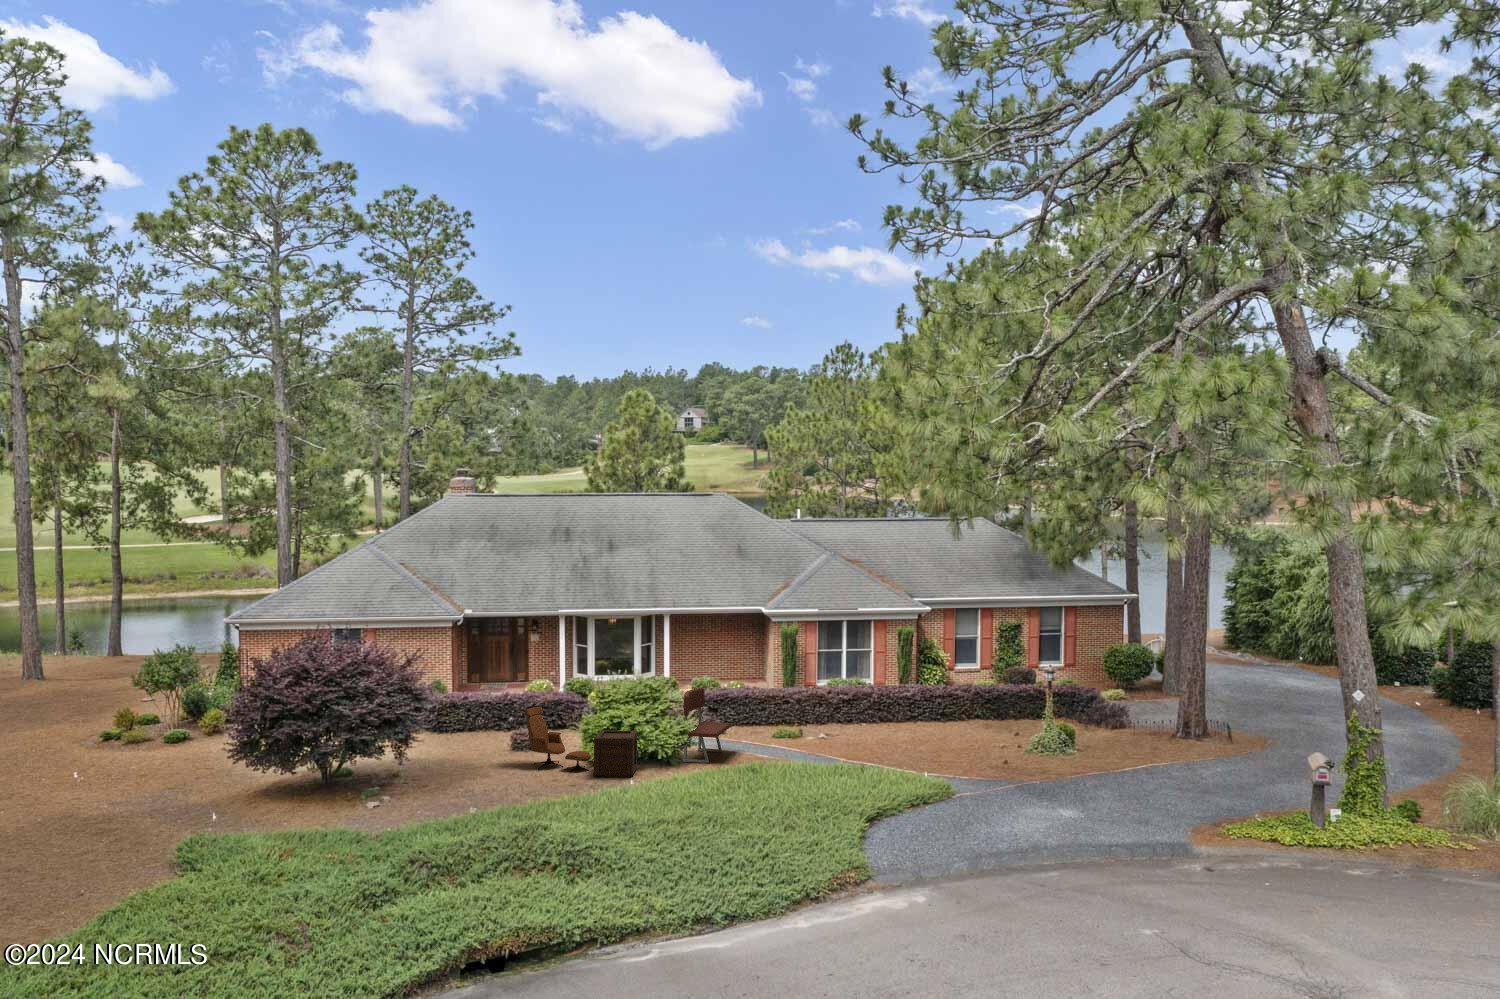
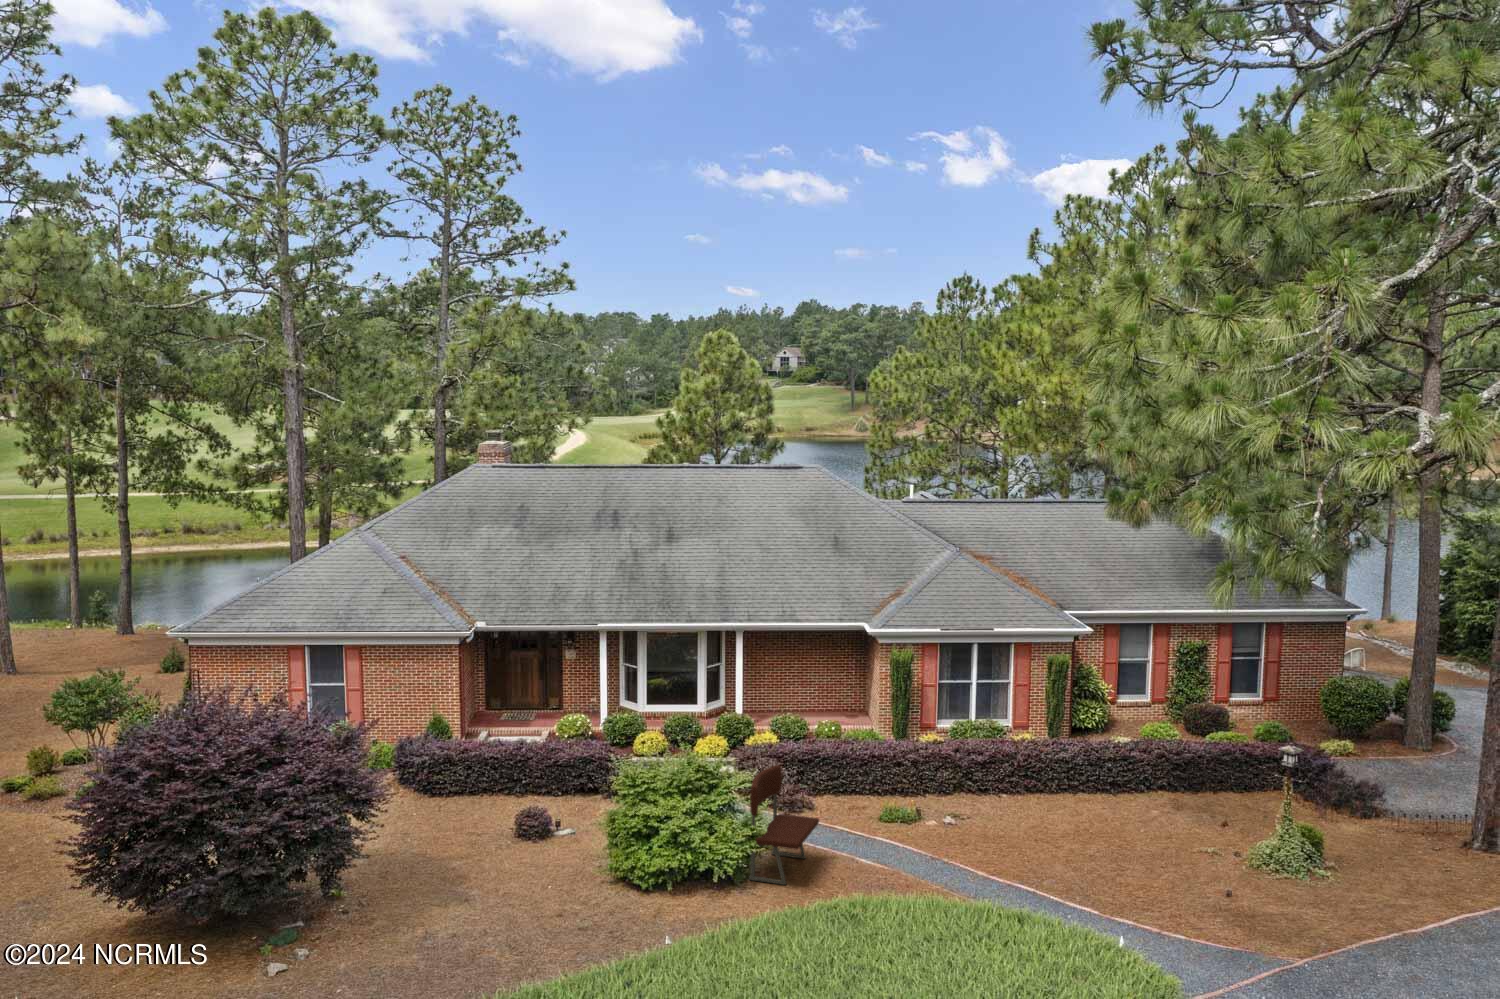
lounge chair: present [526,707,590,772] -> none [525,794,615,899]
wooden crate: present [594,730,637,777] -> none [616,837,682,915]

